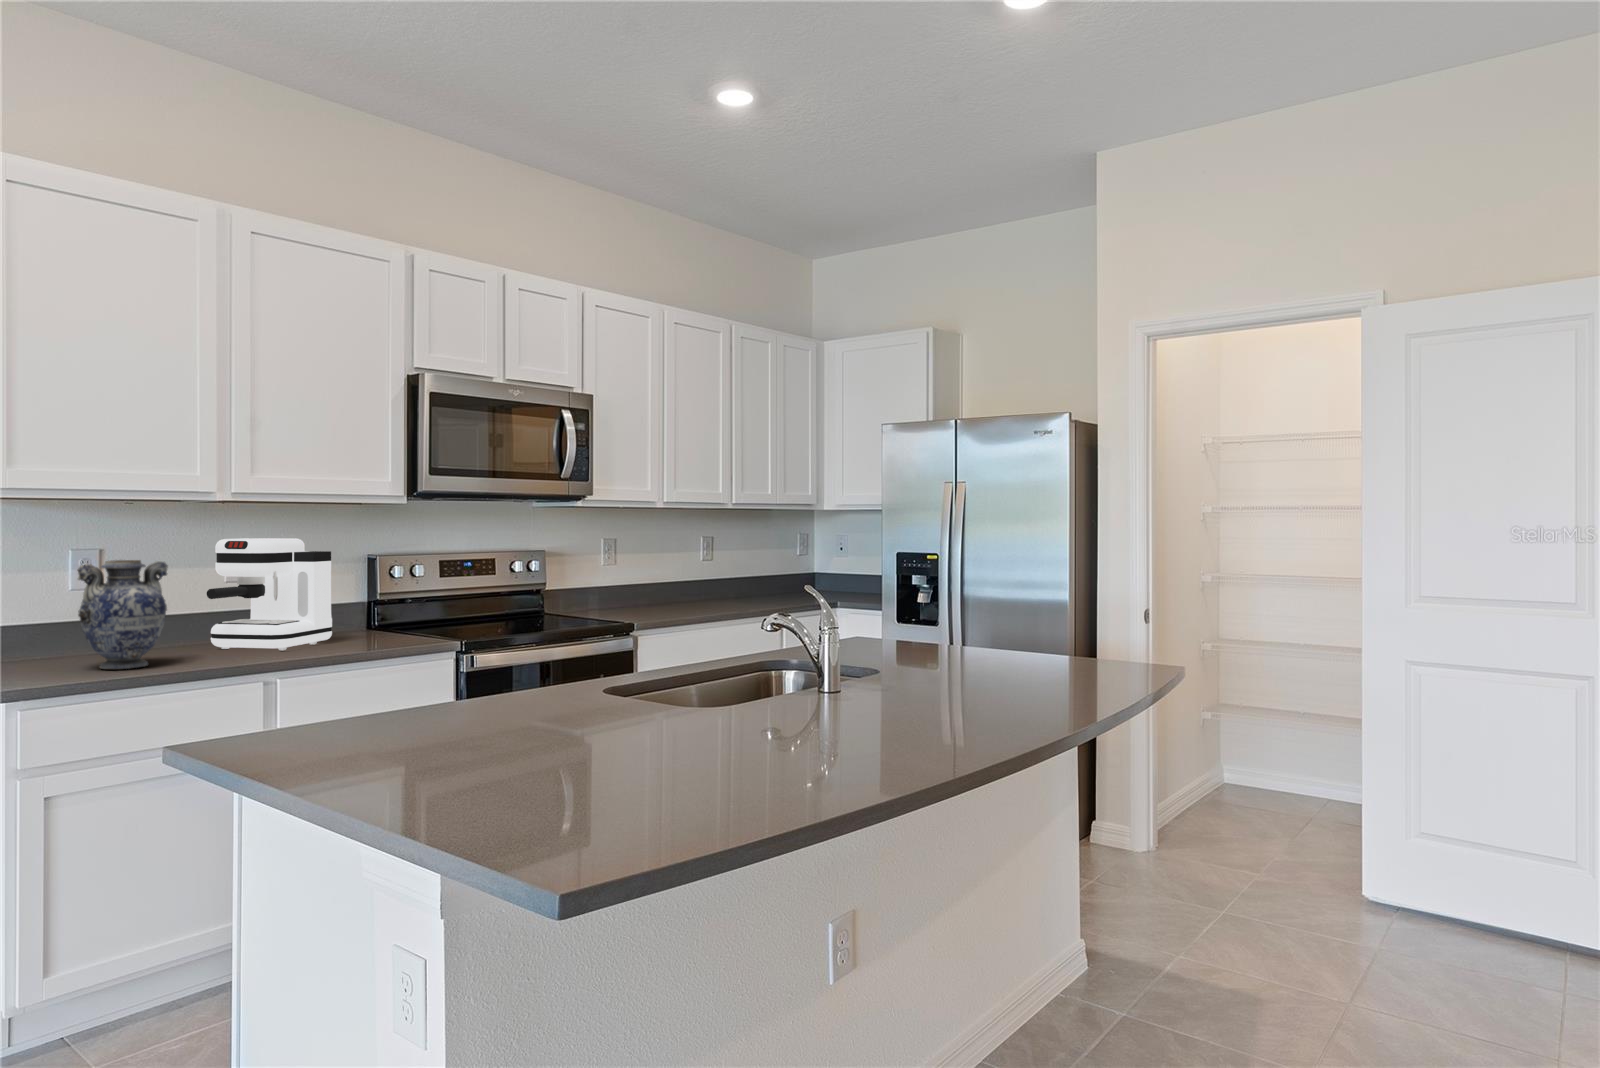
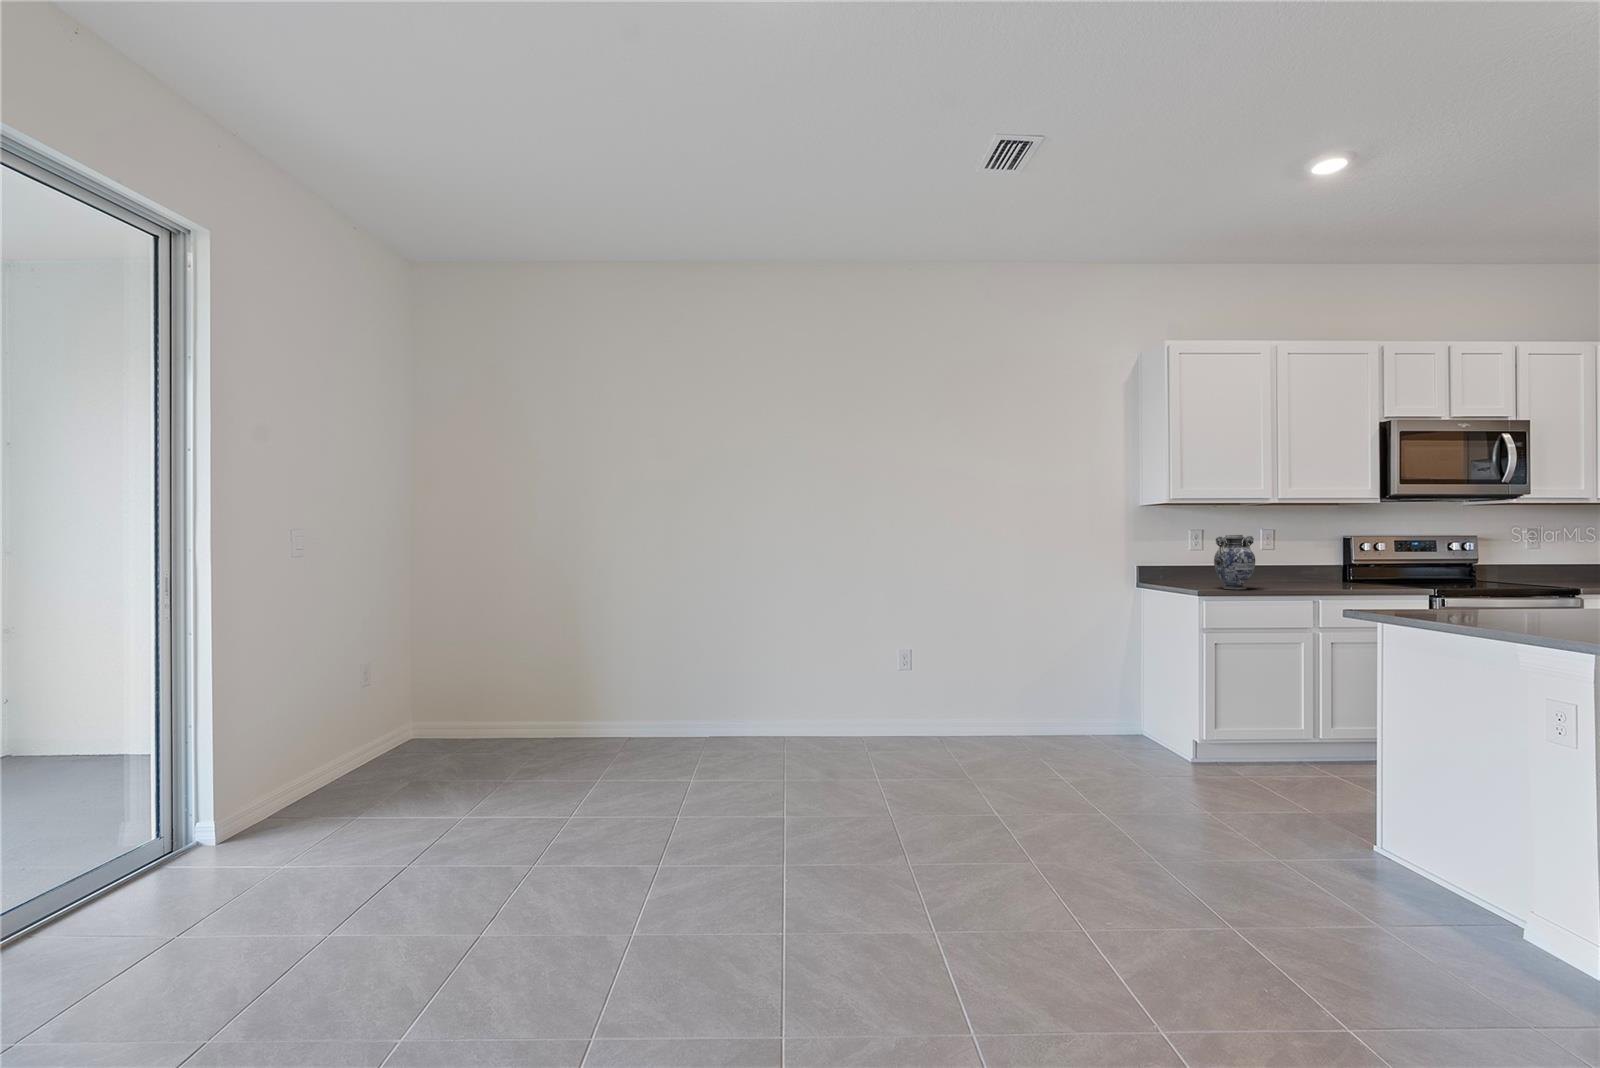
coffee maker: present [207,538,332,650] -> none [1265,525,1335,588]

